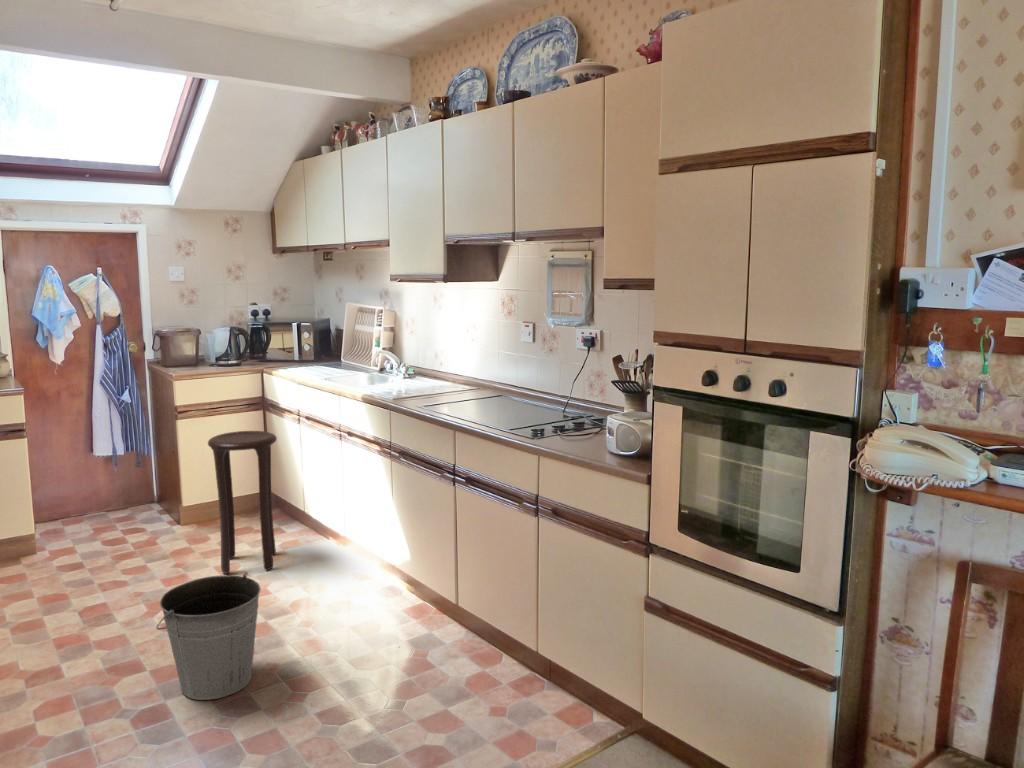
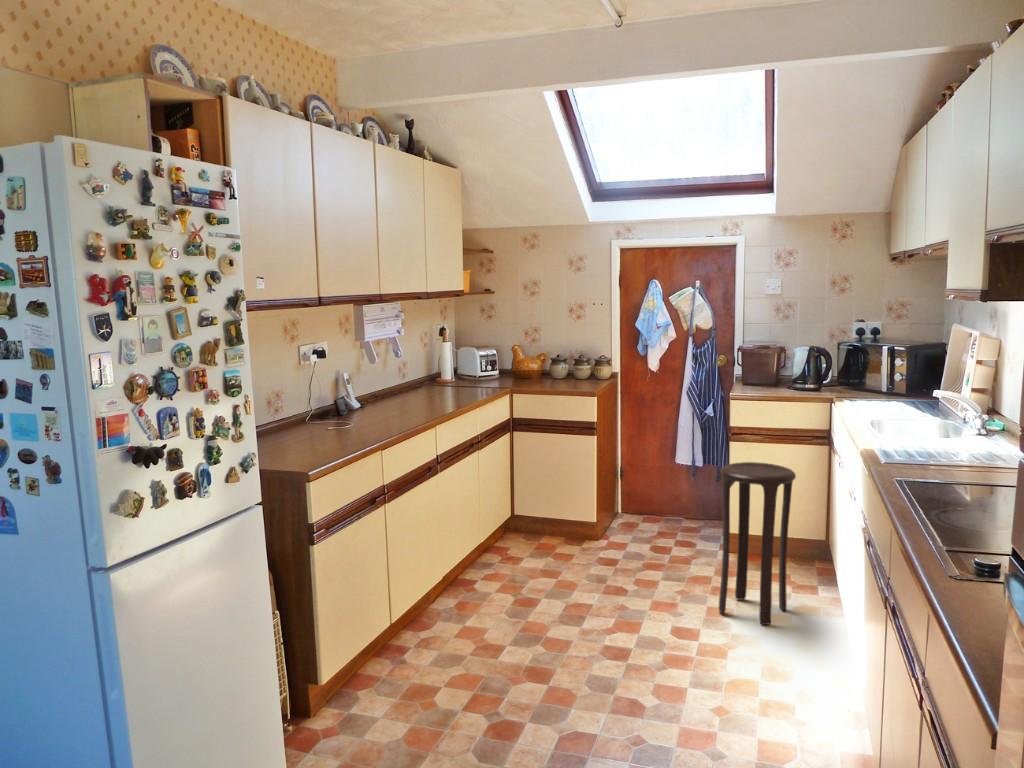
bucket: present [156,572,261,700] -> none [569,602,672,732]

